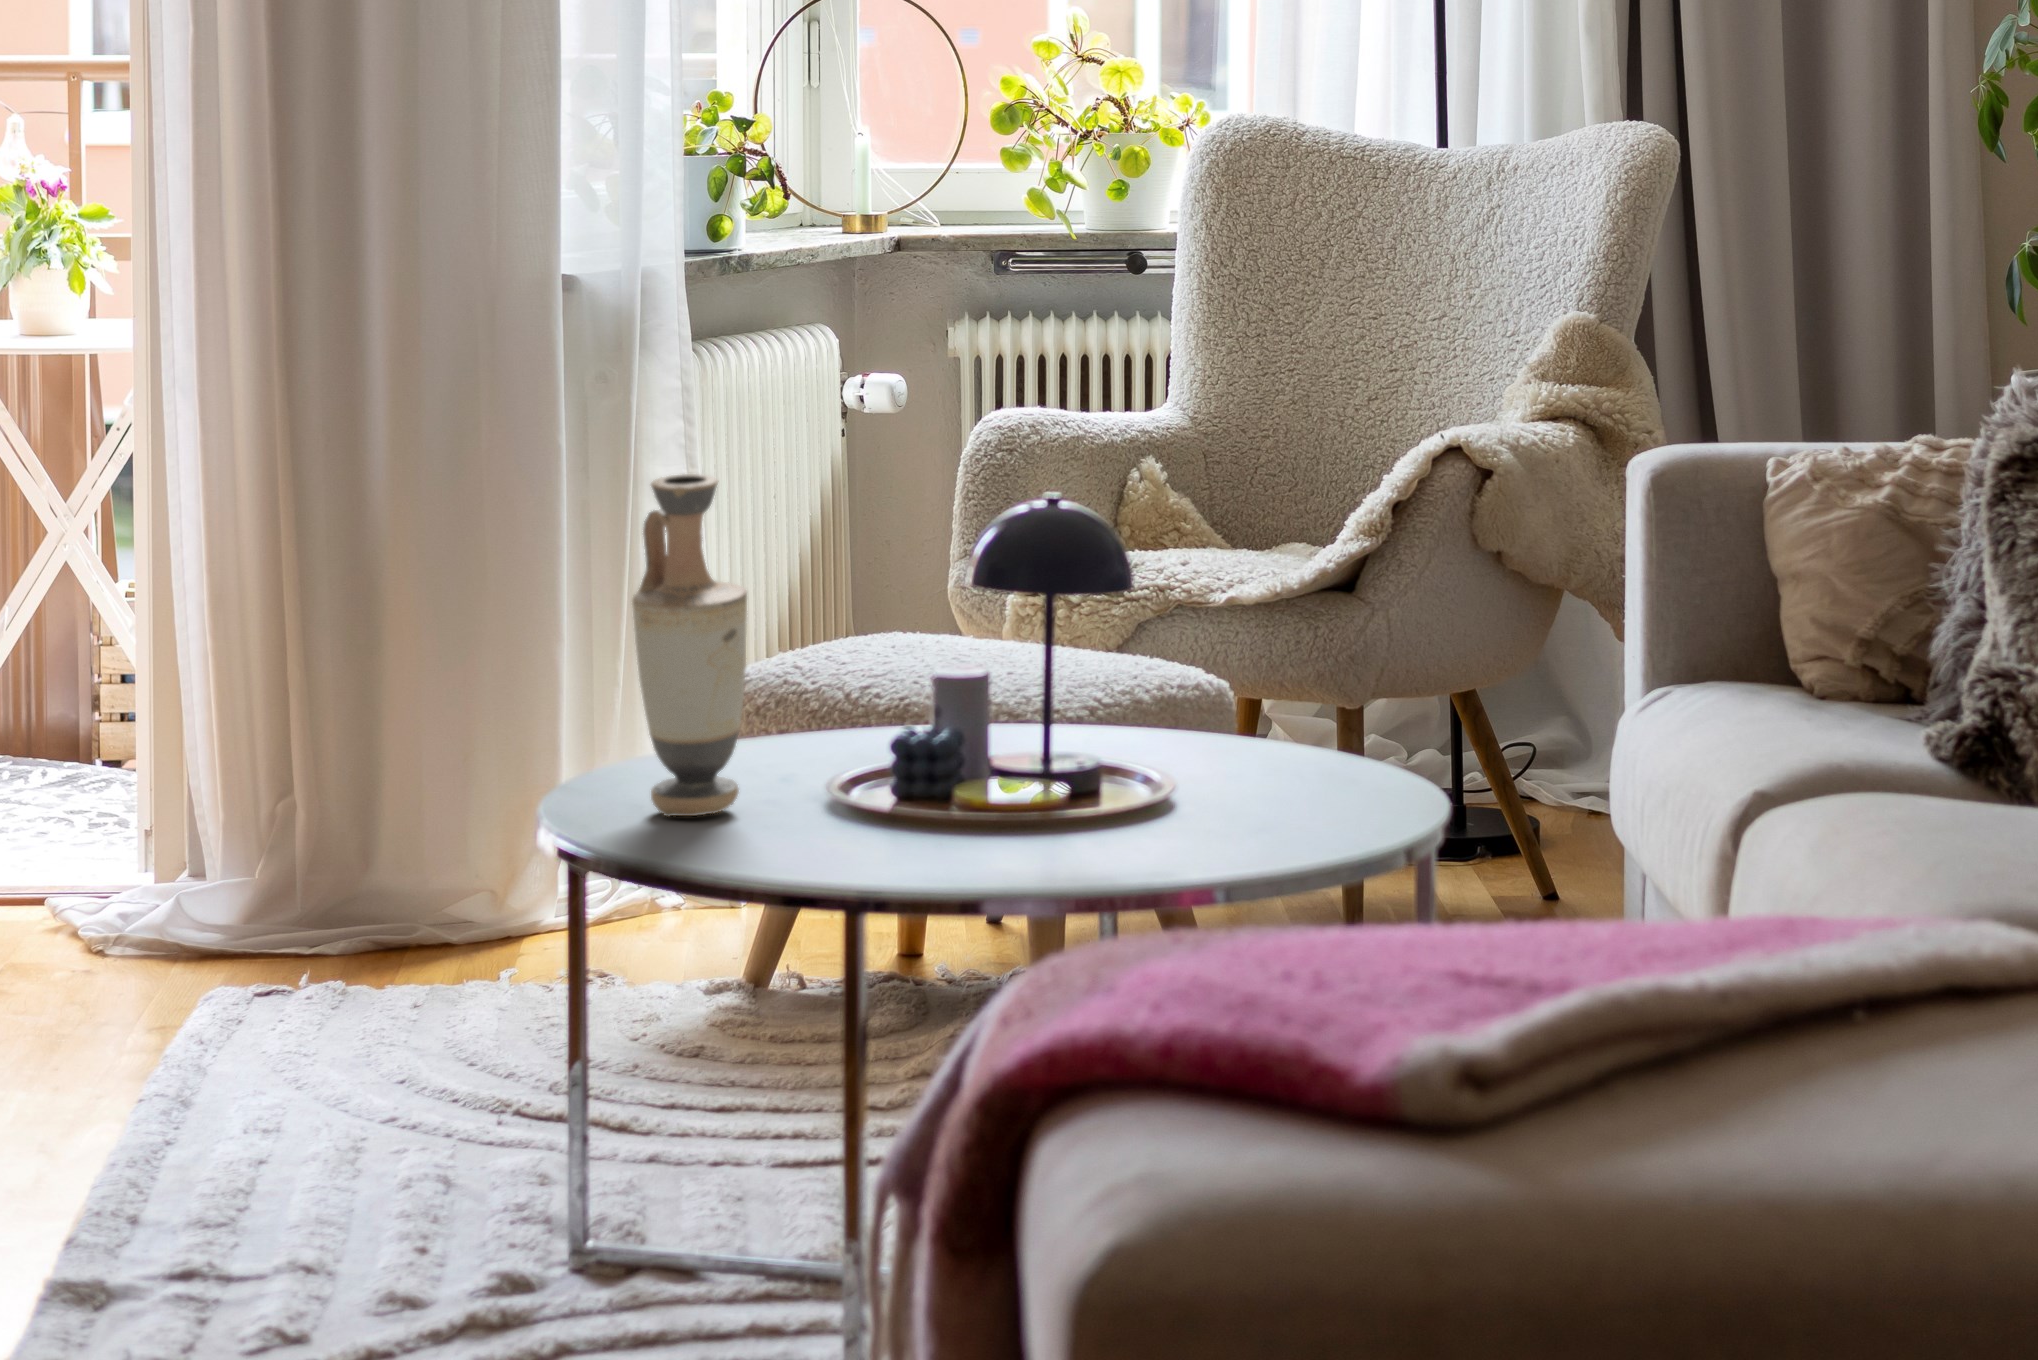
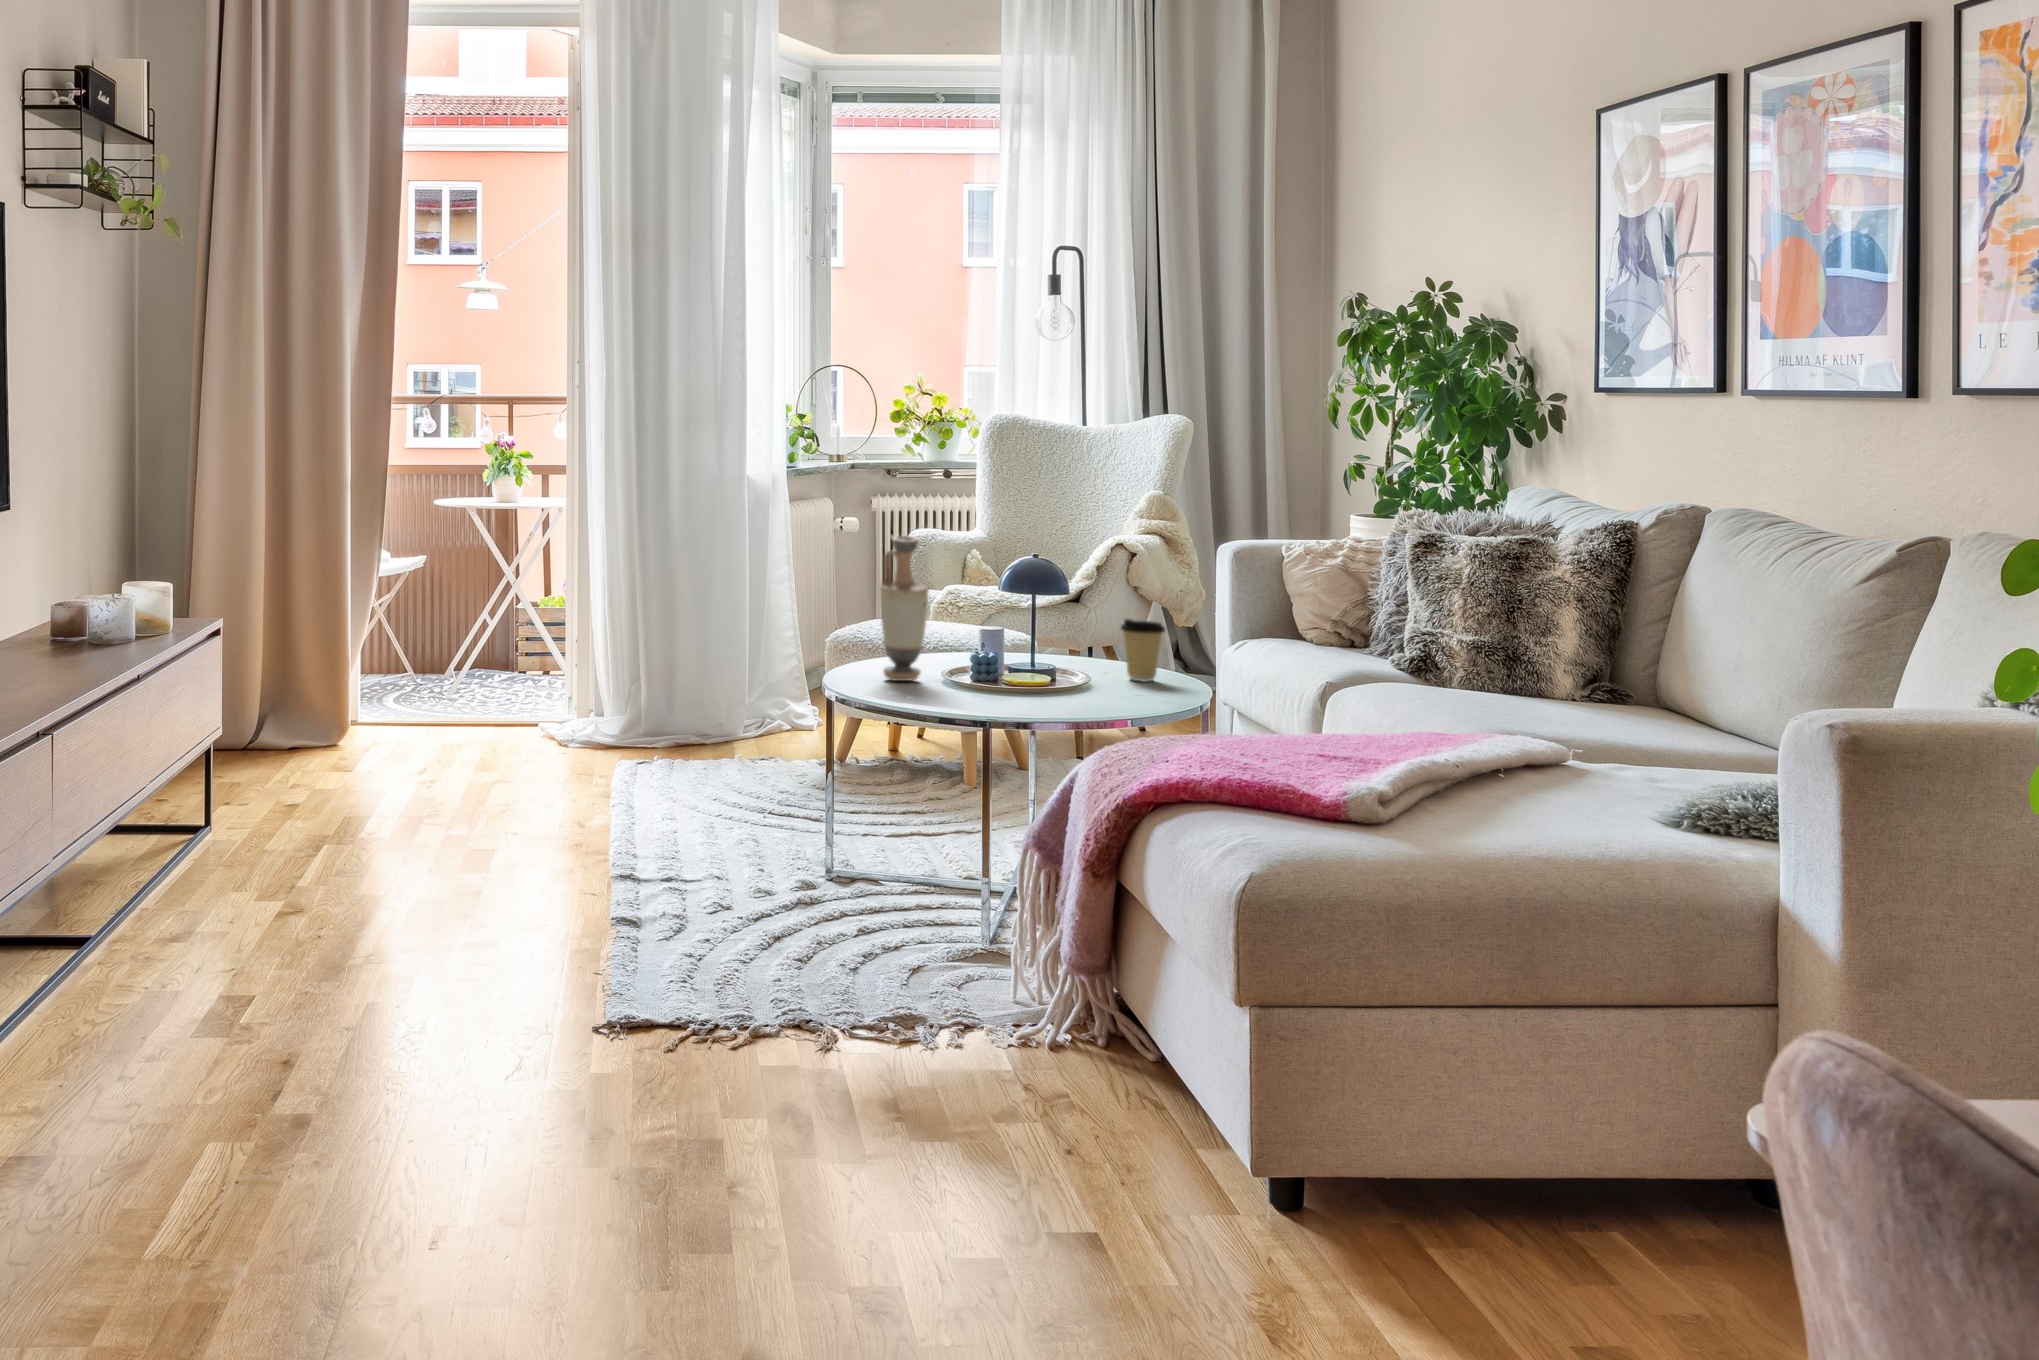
coffee cup: none [1243,652,1349,801] -> present [1121,619,1165,682]

